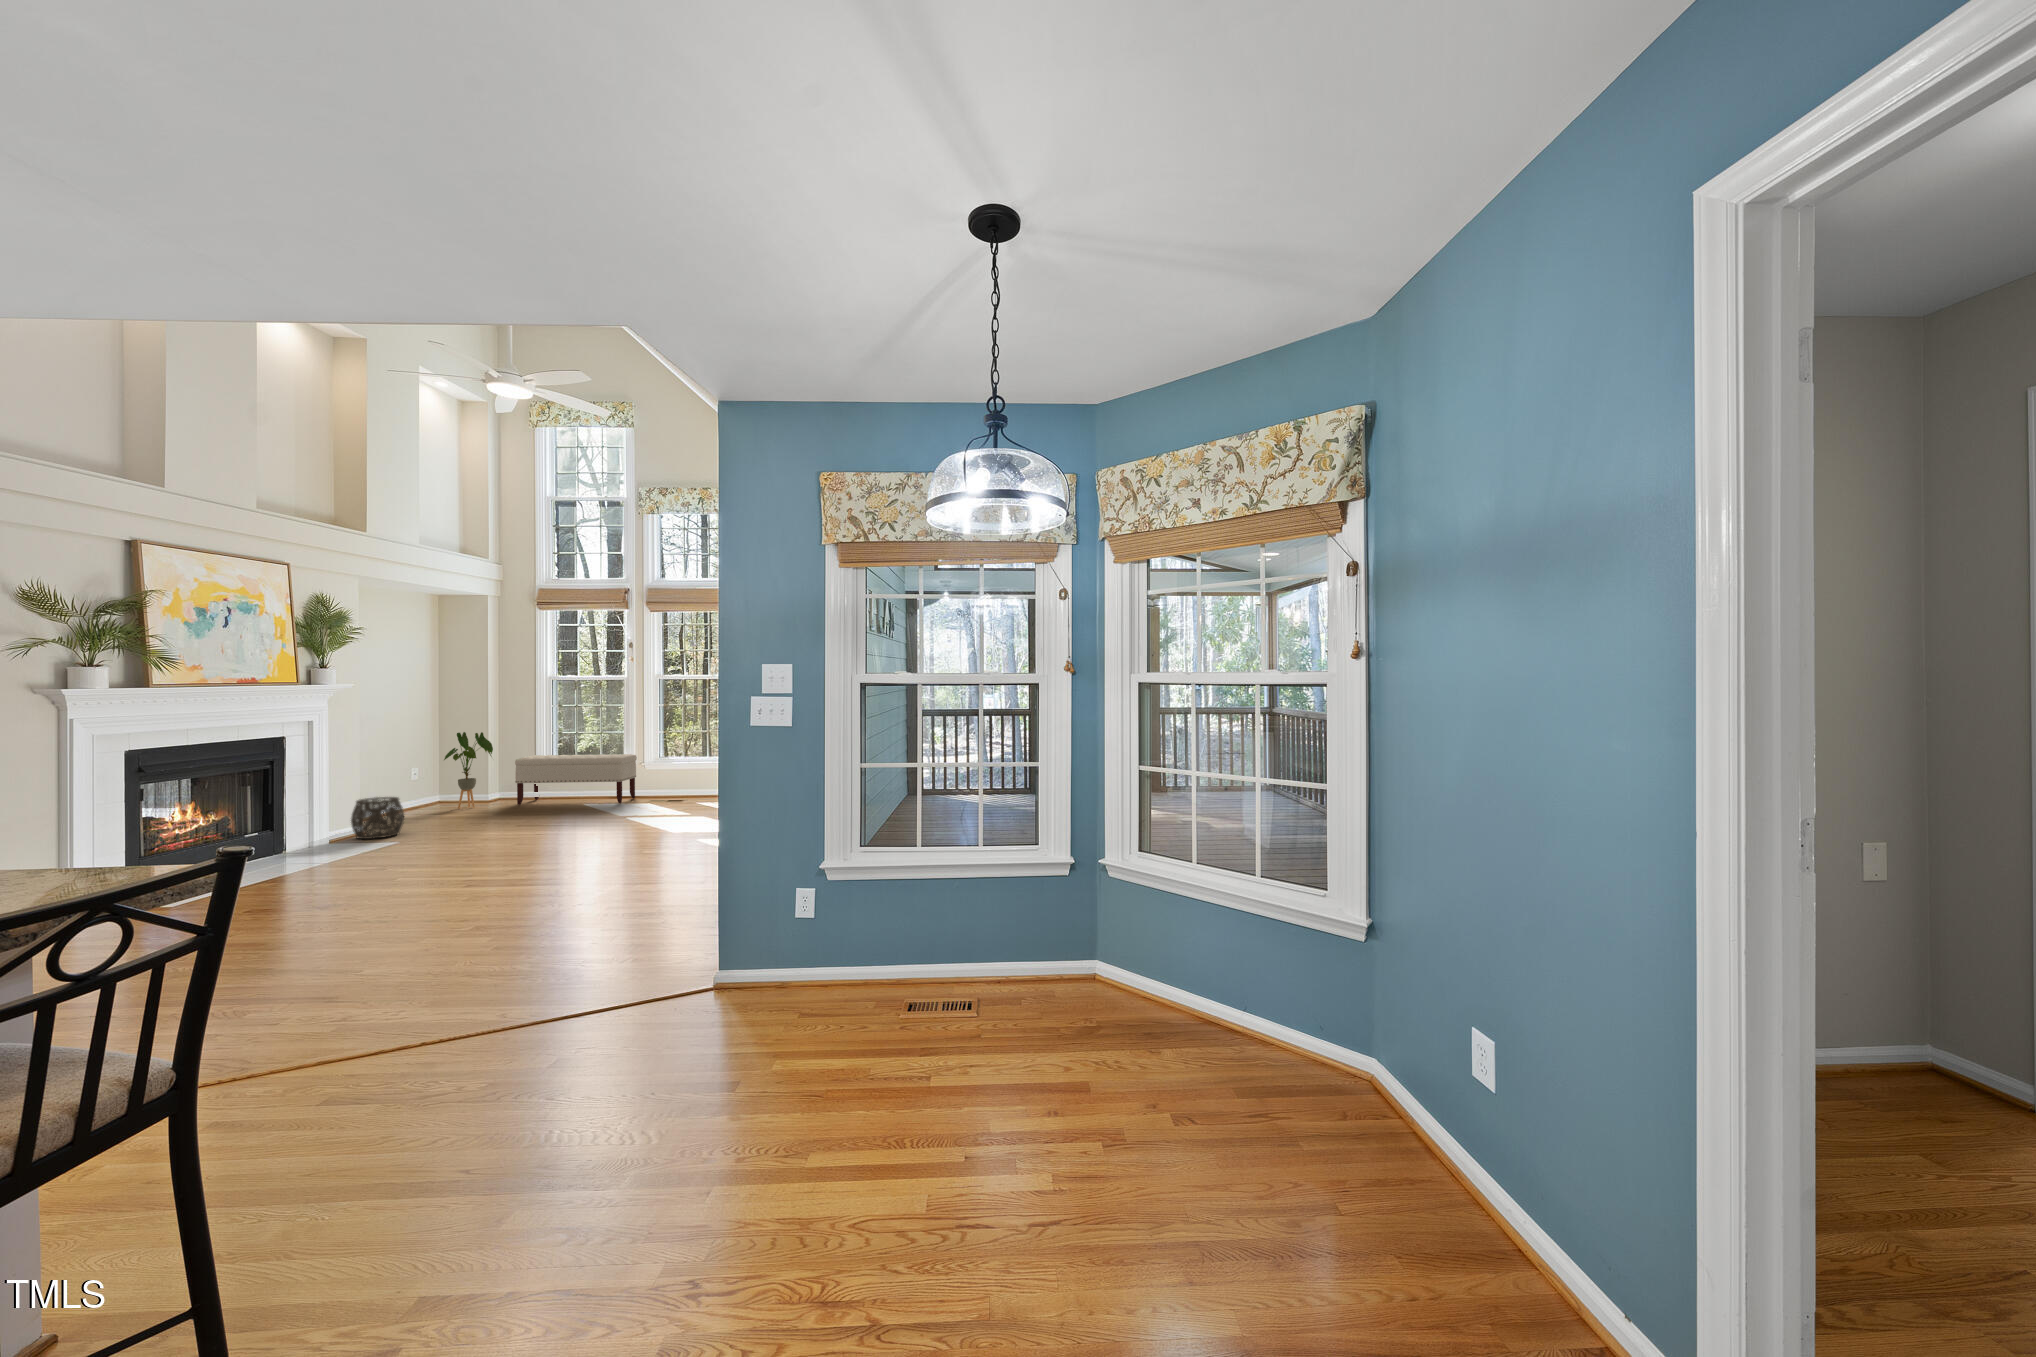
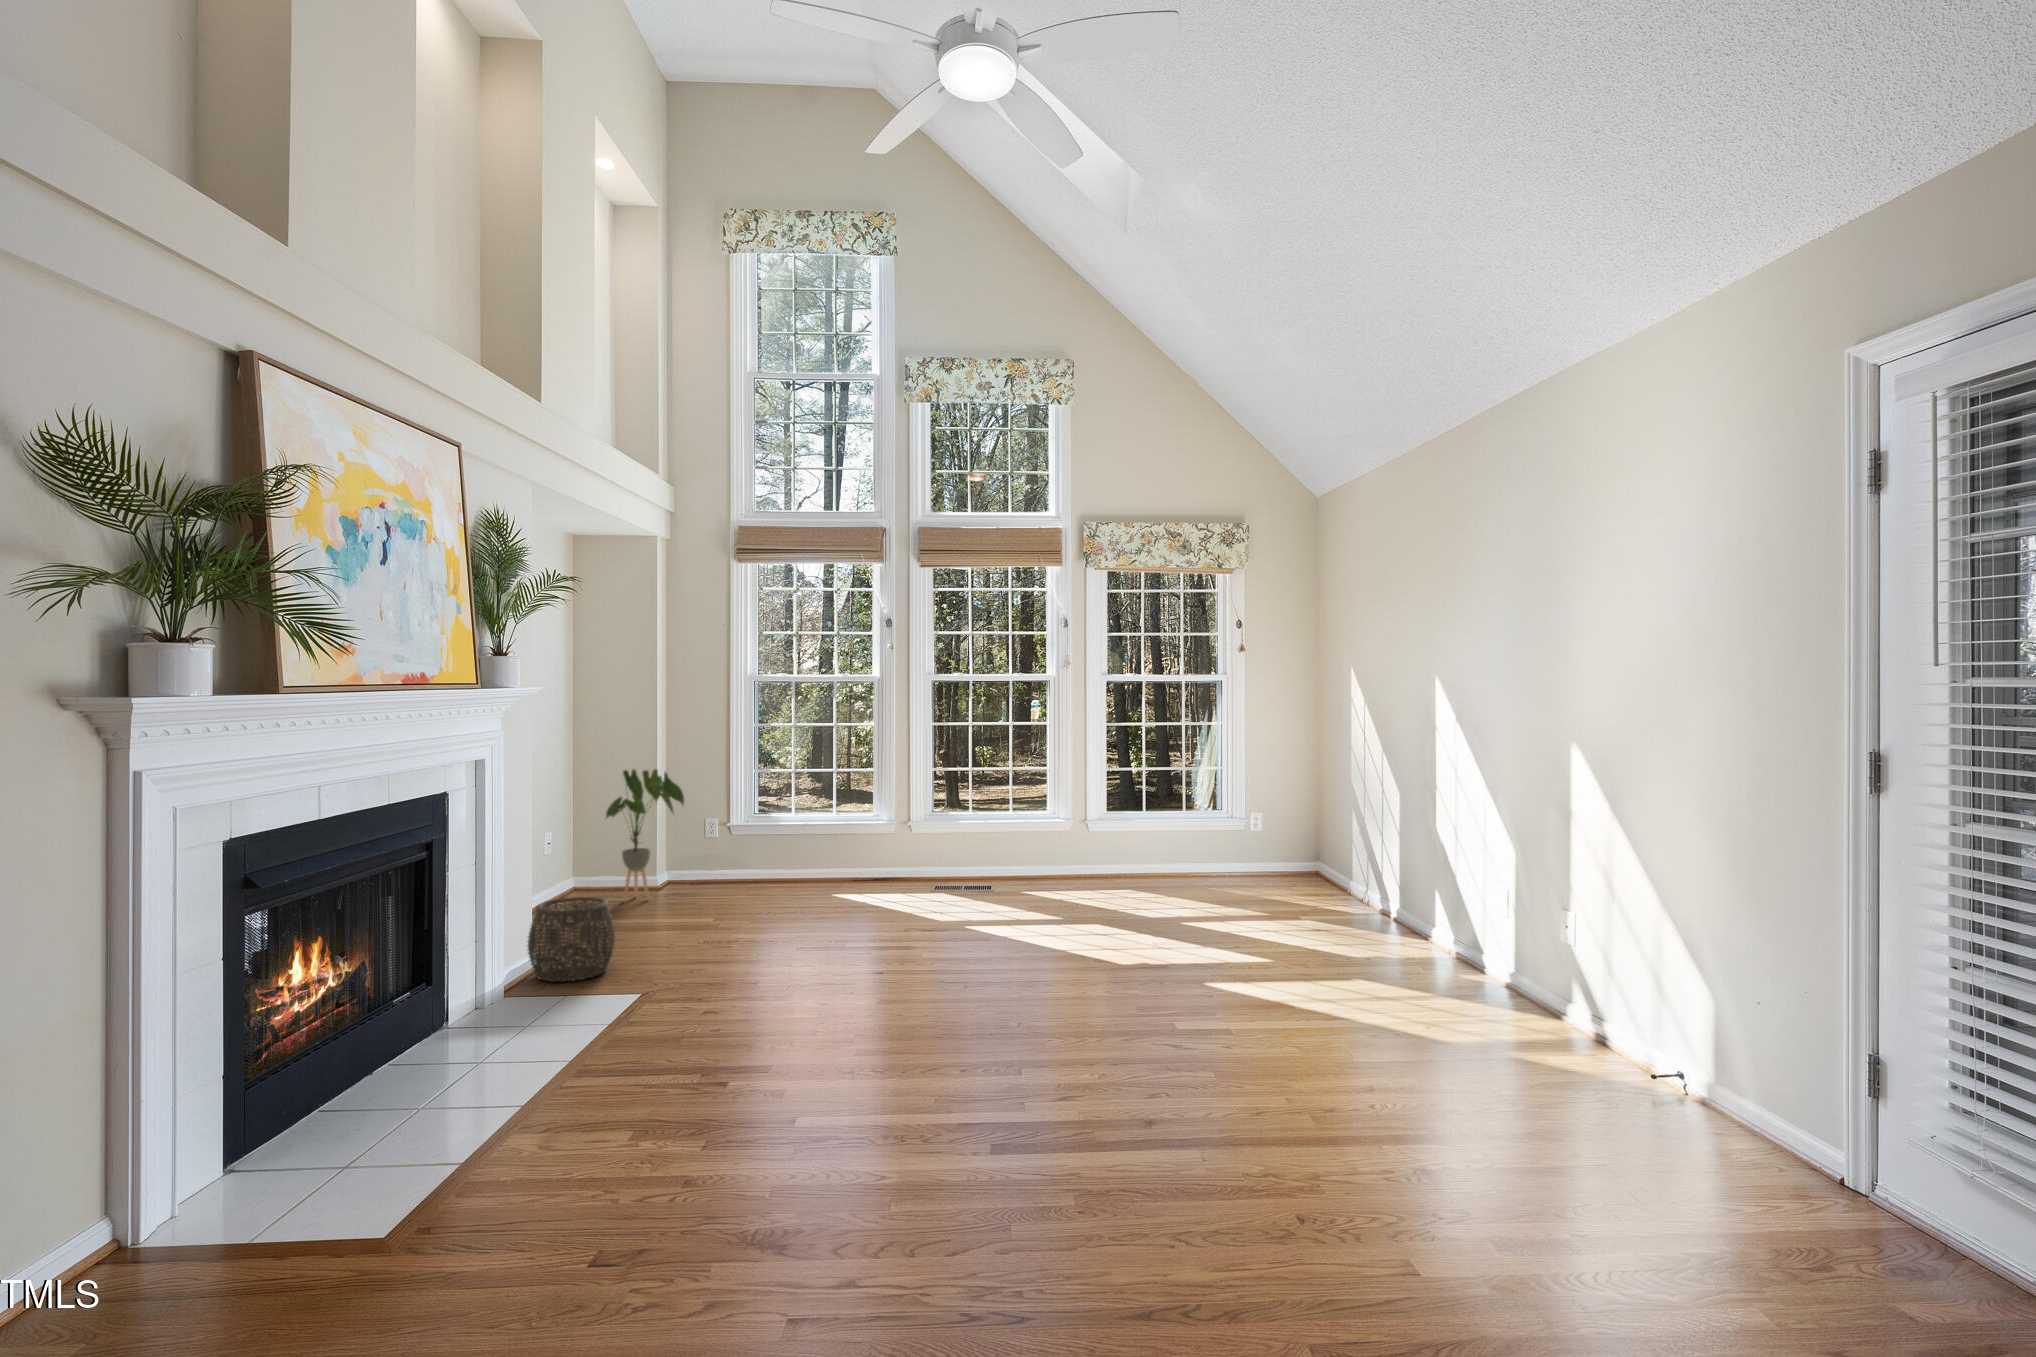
bench: present [515,754,637,805] -> none [712,807,897,894]

